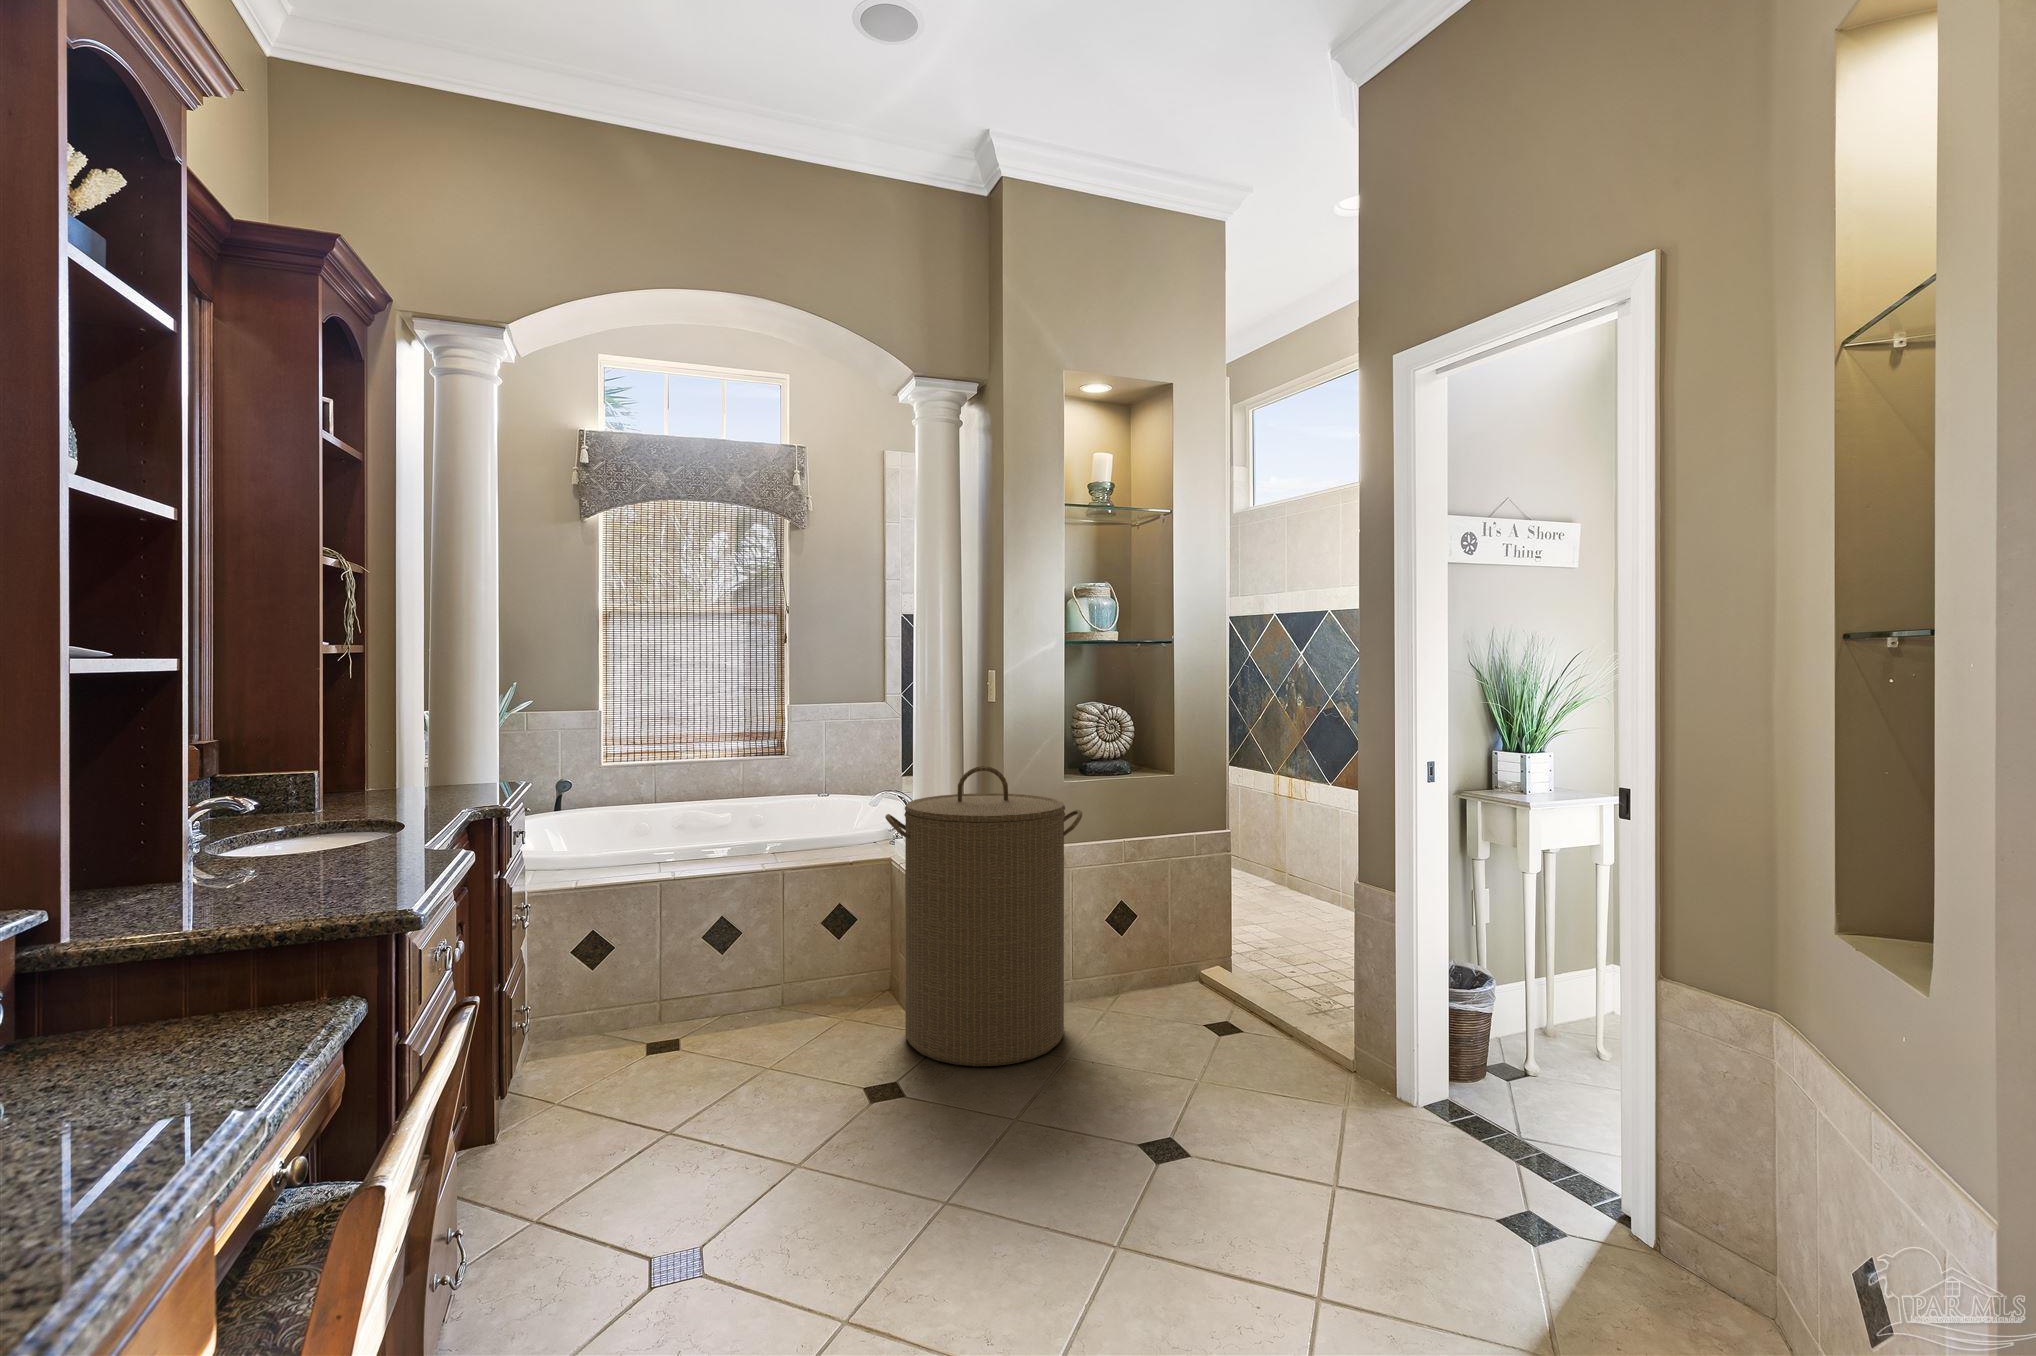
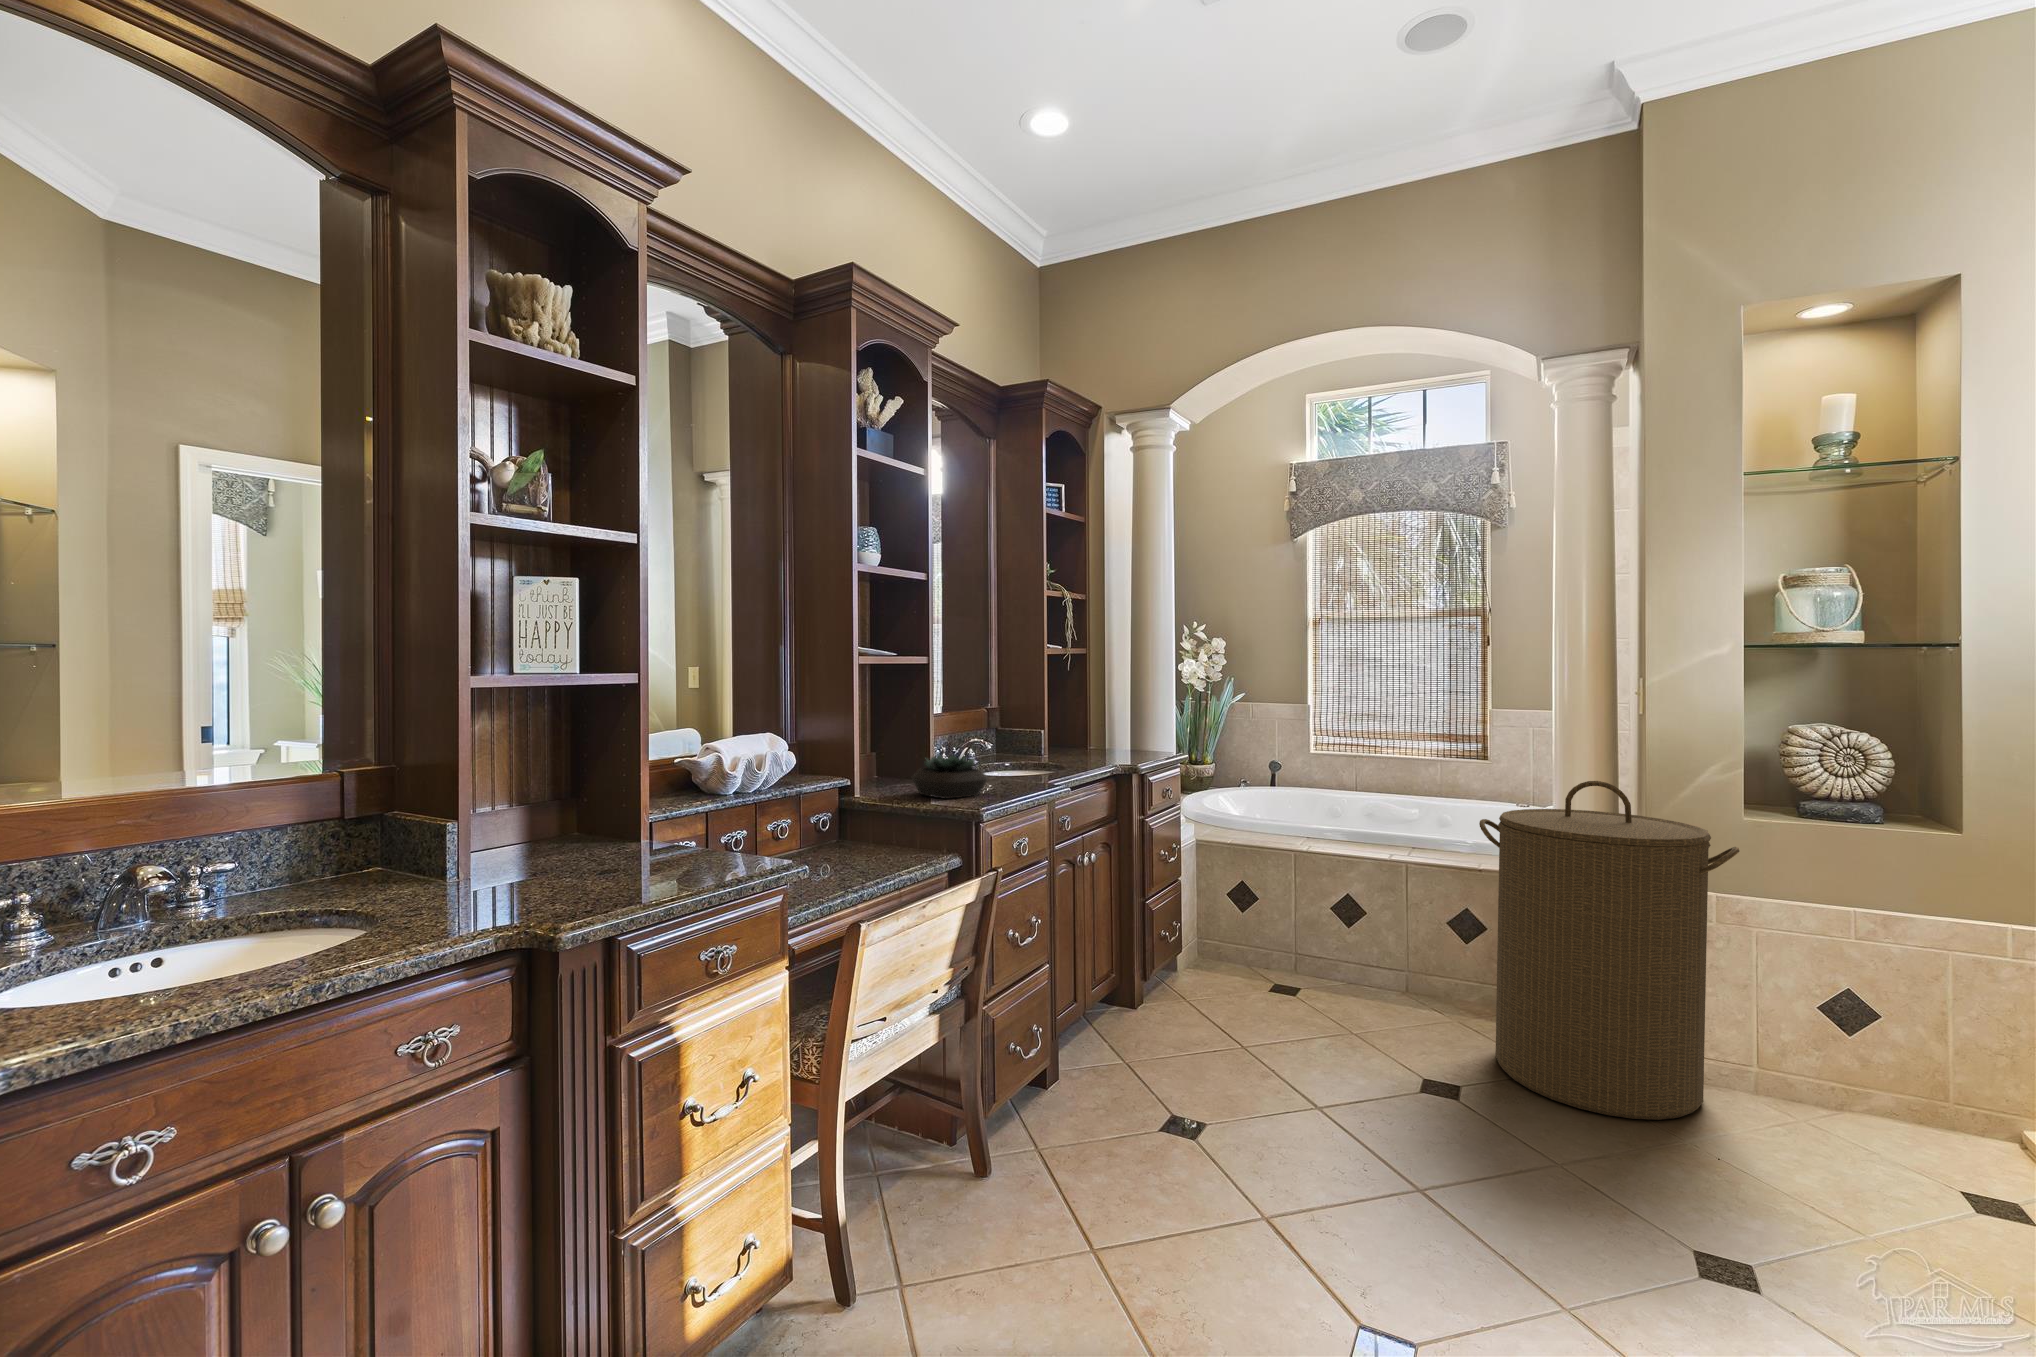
succulent plant: none [183,819,351,900] -> present [912,755,988,799]

